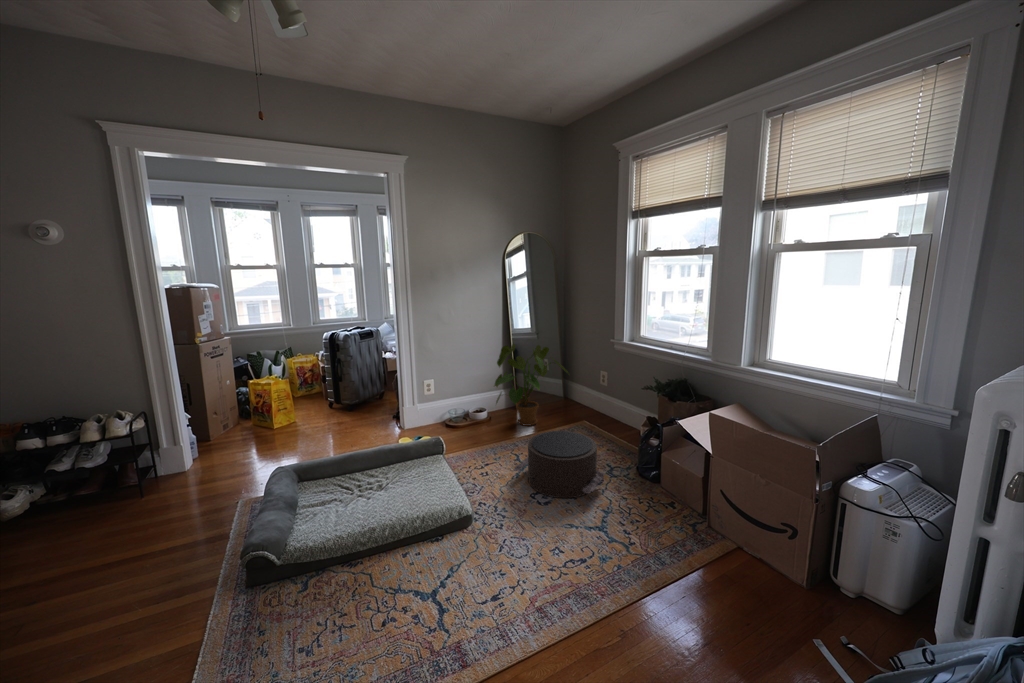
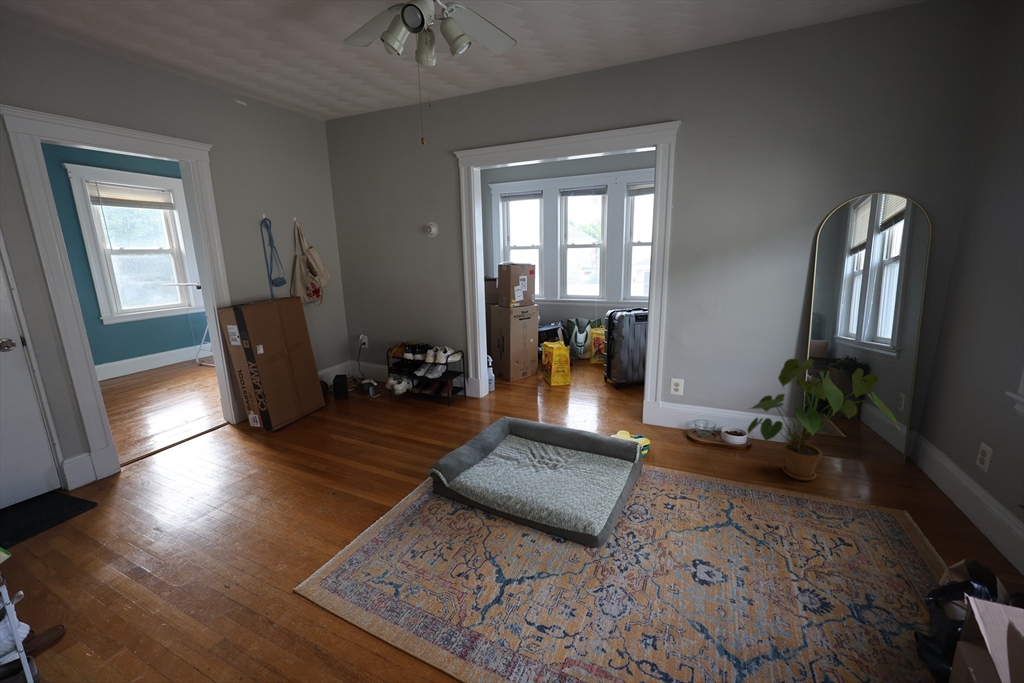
pouf: present [514,431,605,498] -> none [695,491,832,611]

